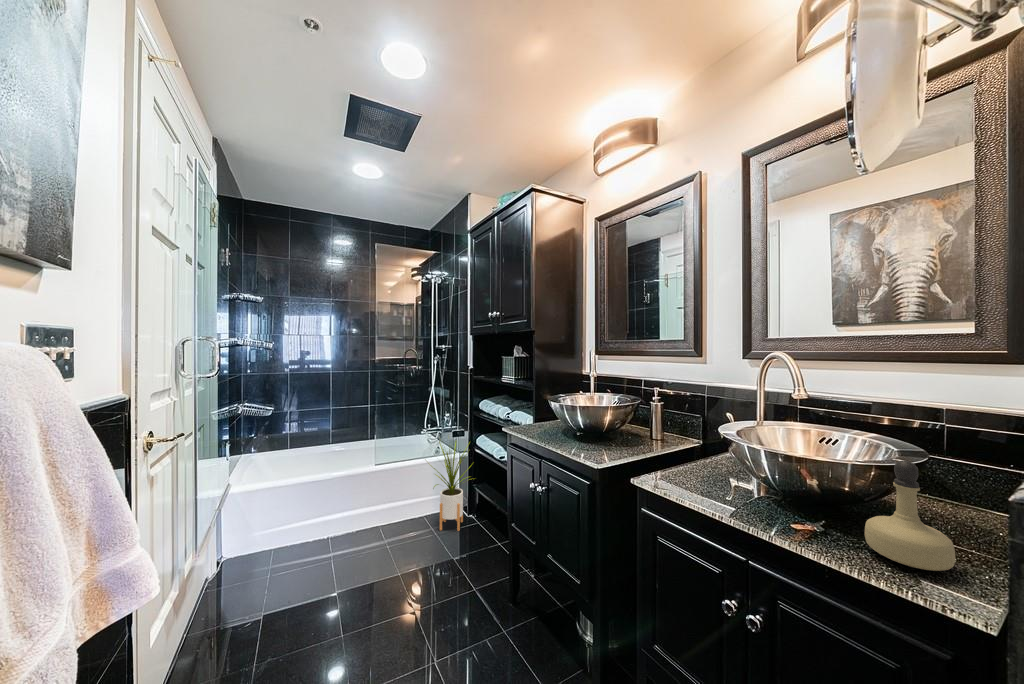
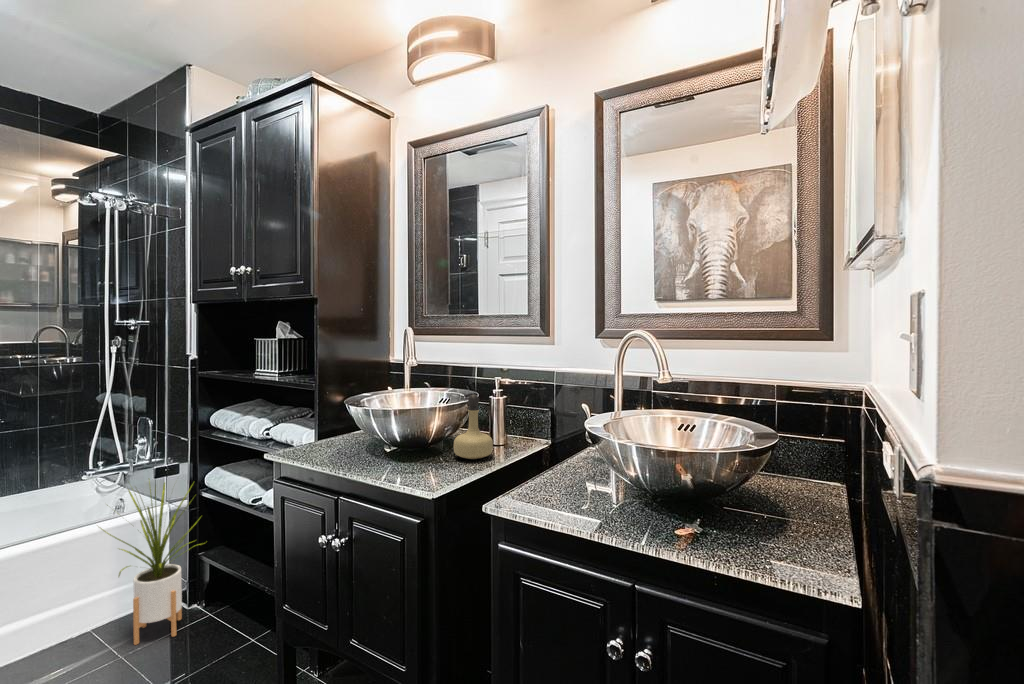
perfume bottle: present [865,461,955,571] -> present [454,394,493,459]

